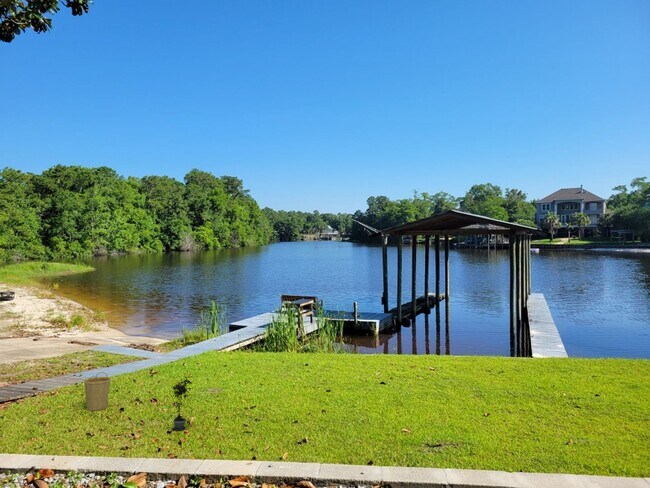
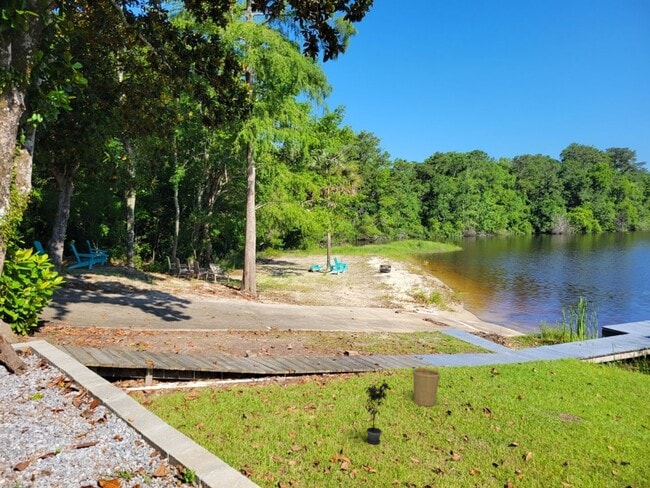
potted plant: present [172,377,192,430] -> present [365,380,391,444]

